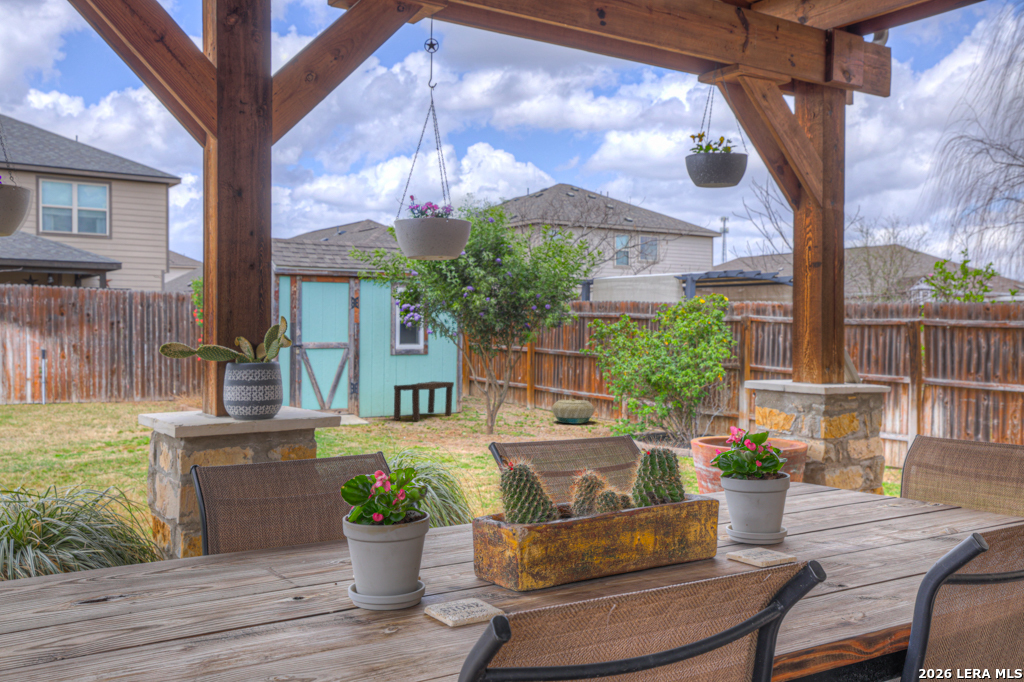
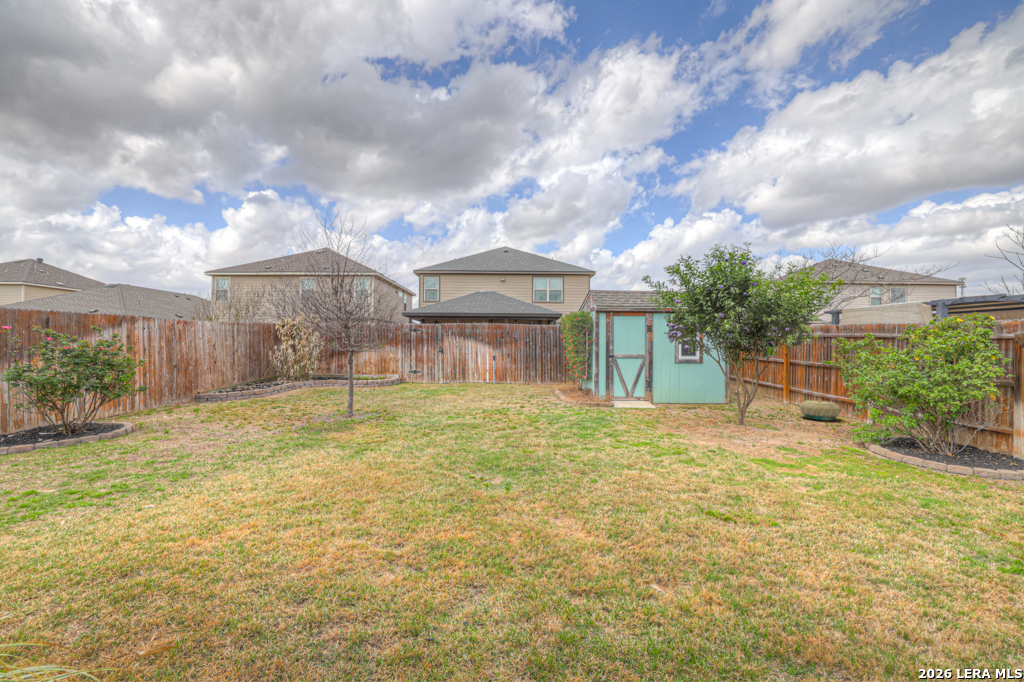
bench: present [394,381,454,421] -> none [674,381,719,408]

